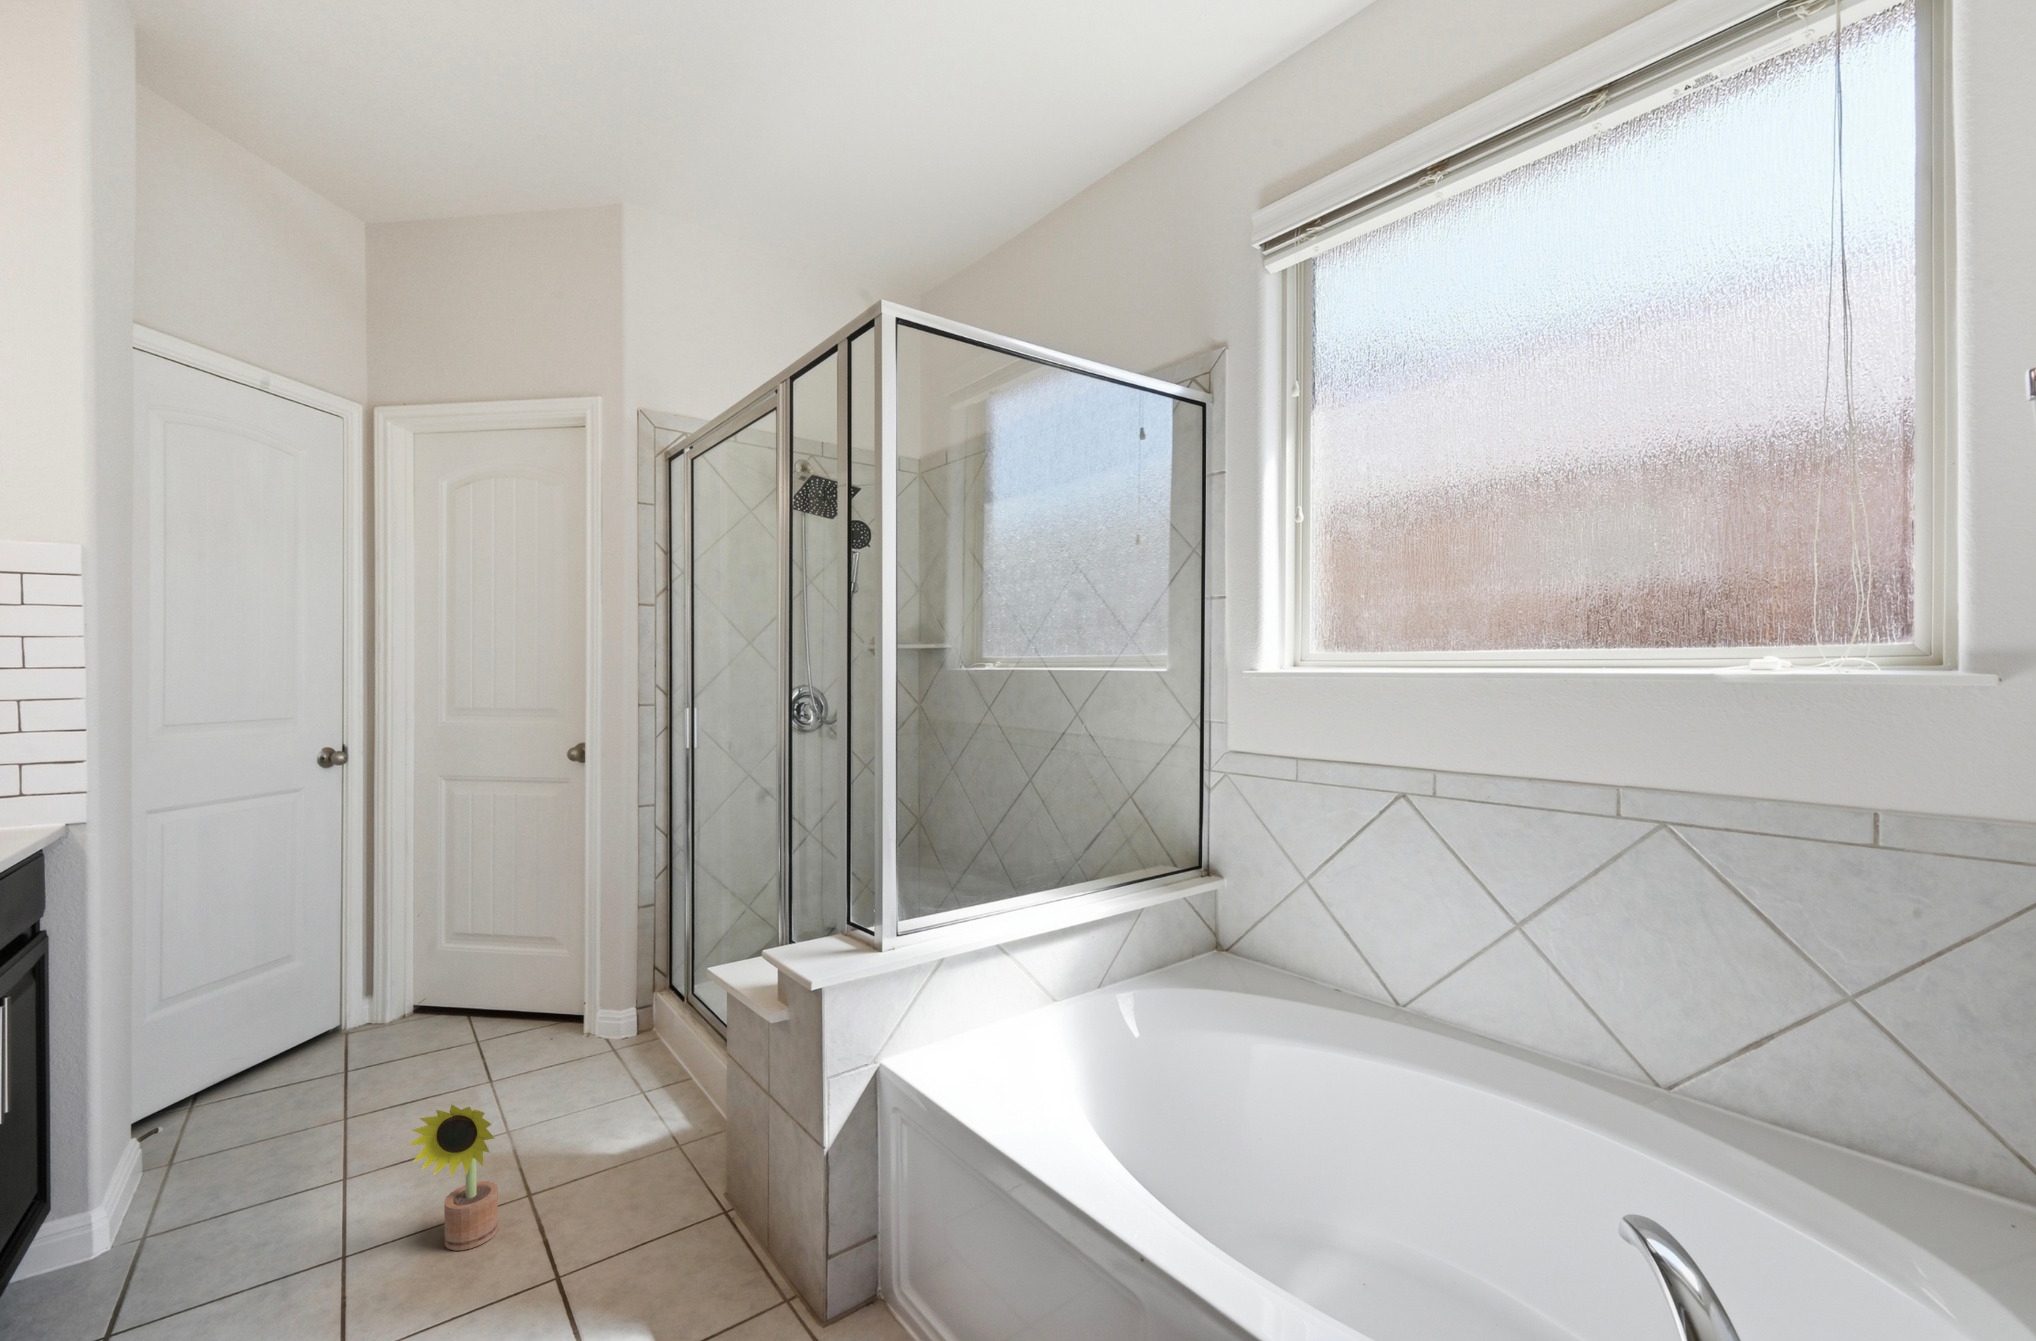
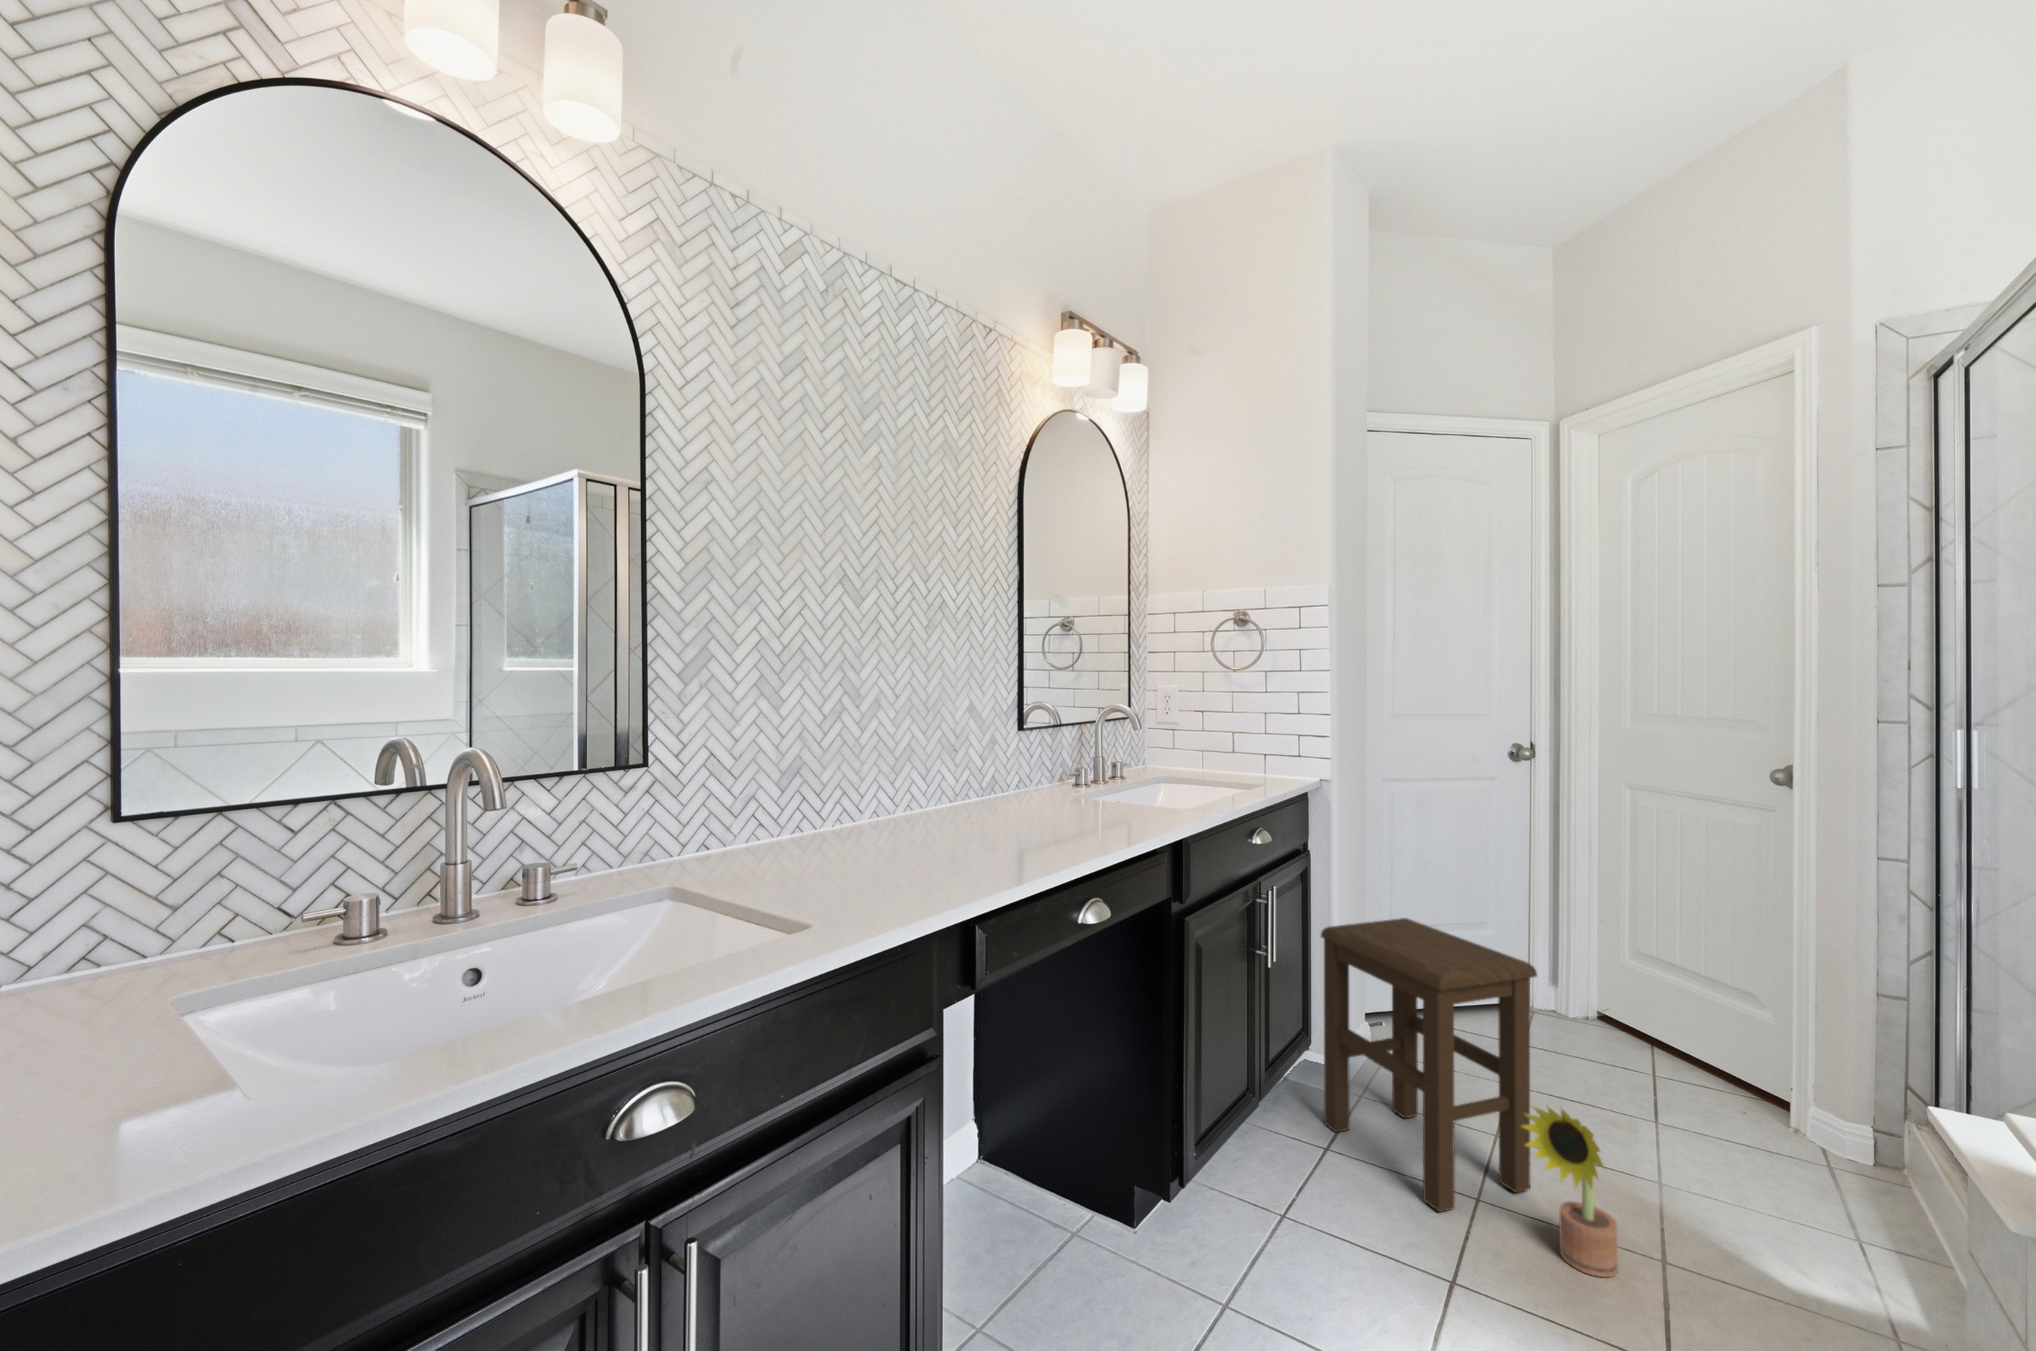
stool: none [97,978,408,1301] -> present [1321,918,1537,1212]

